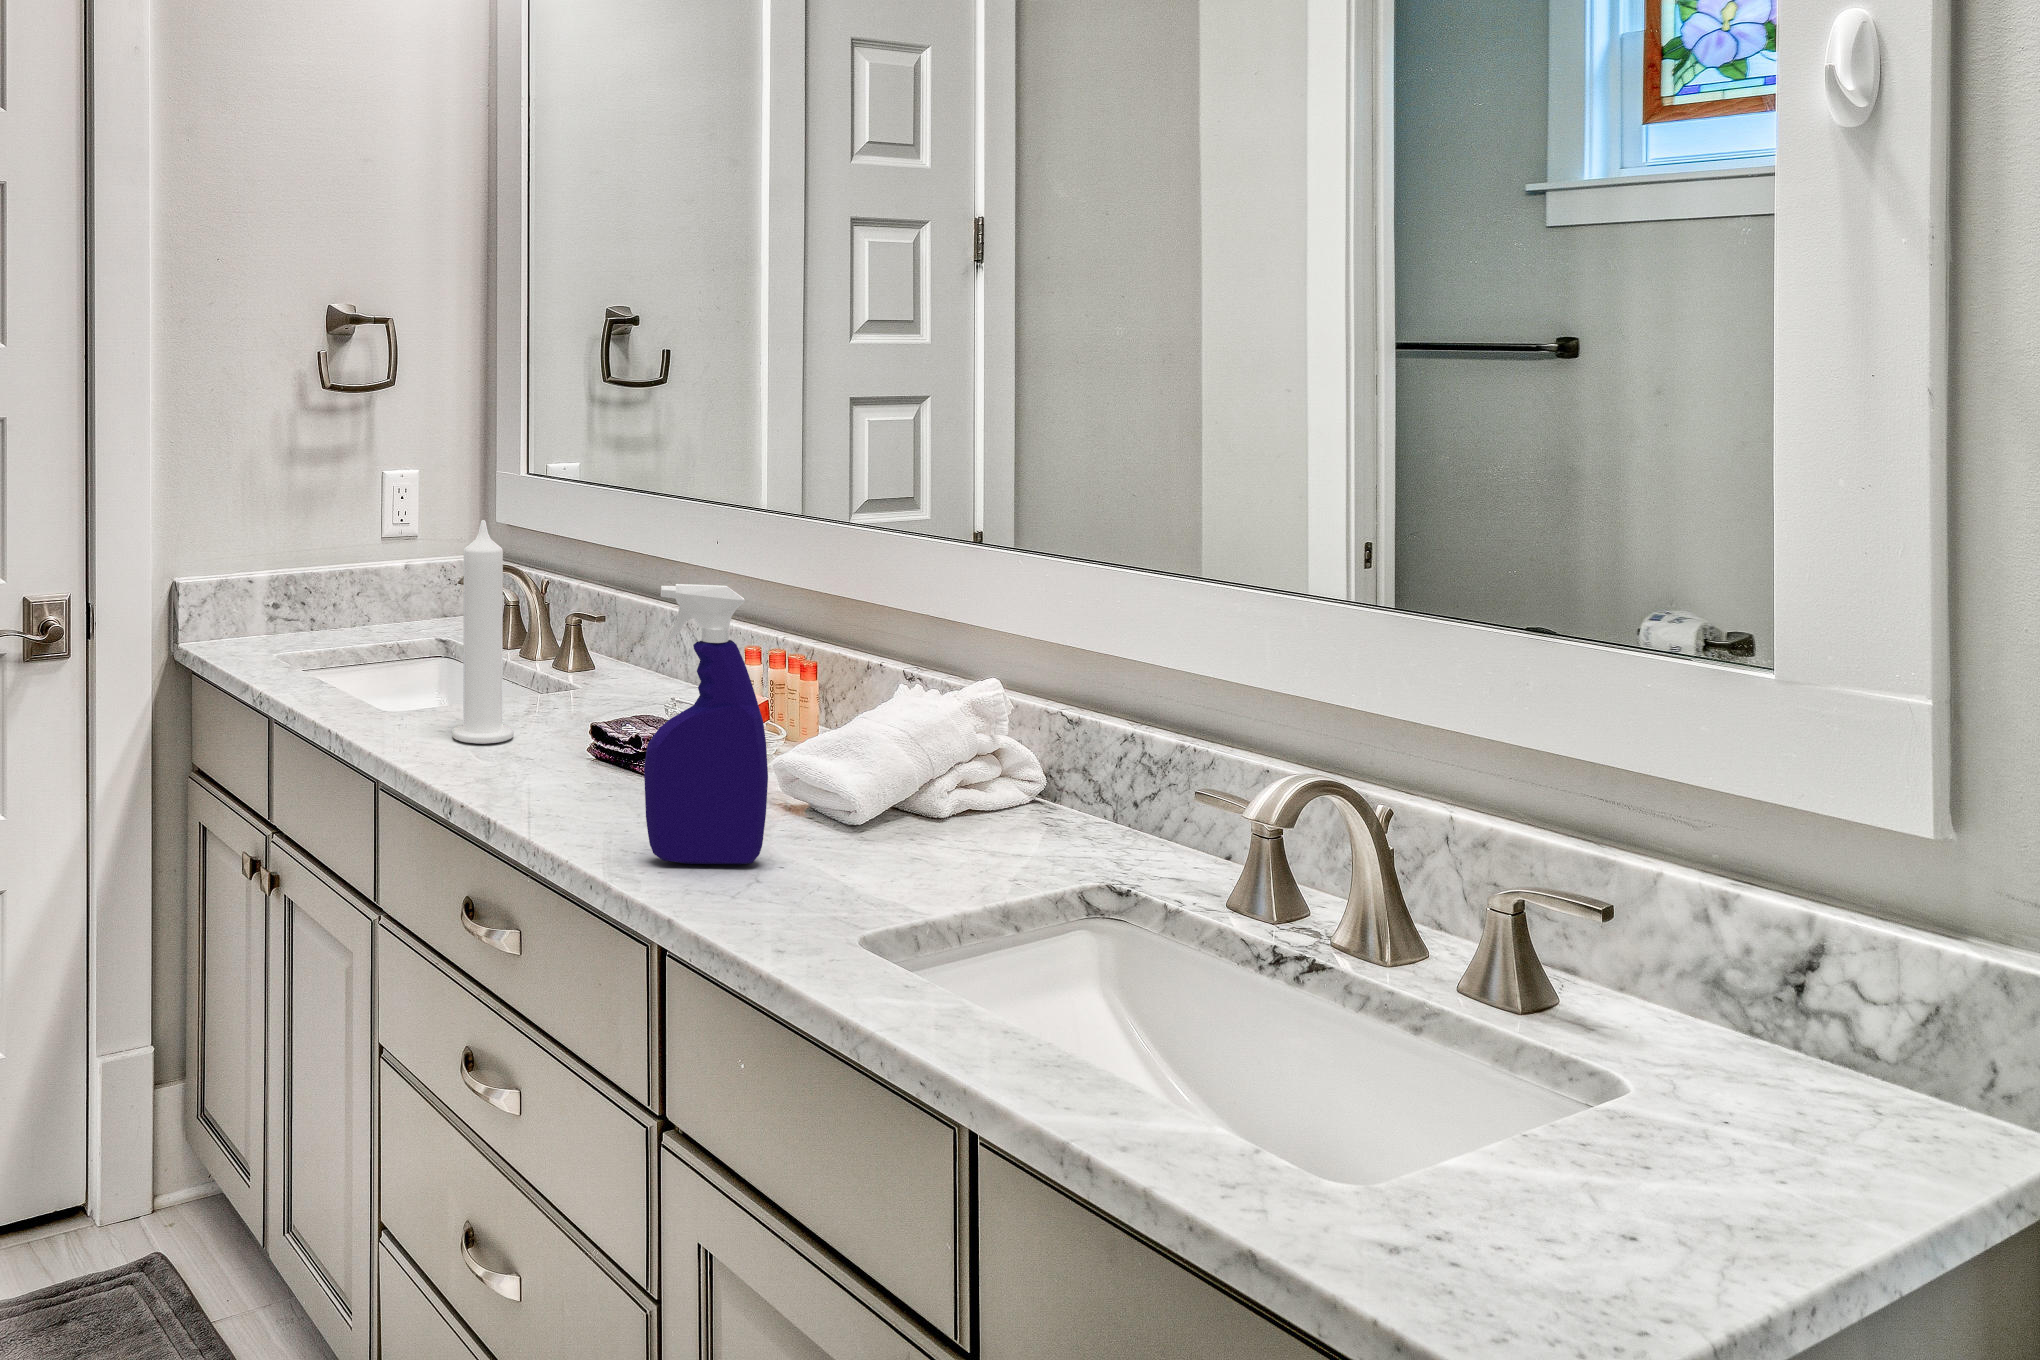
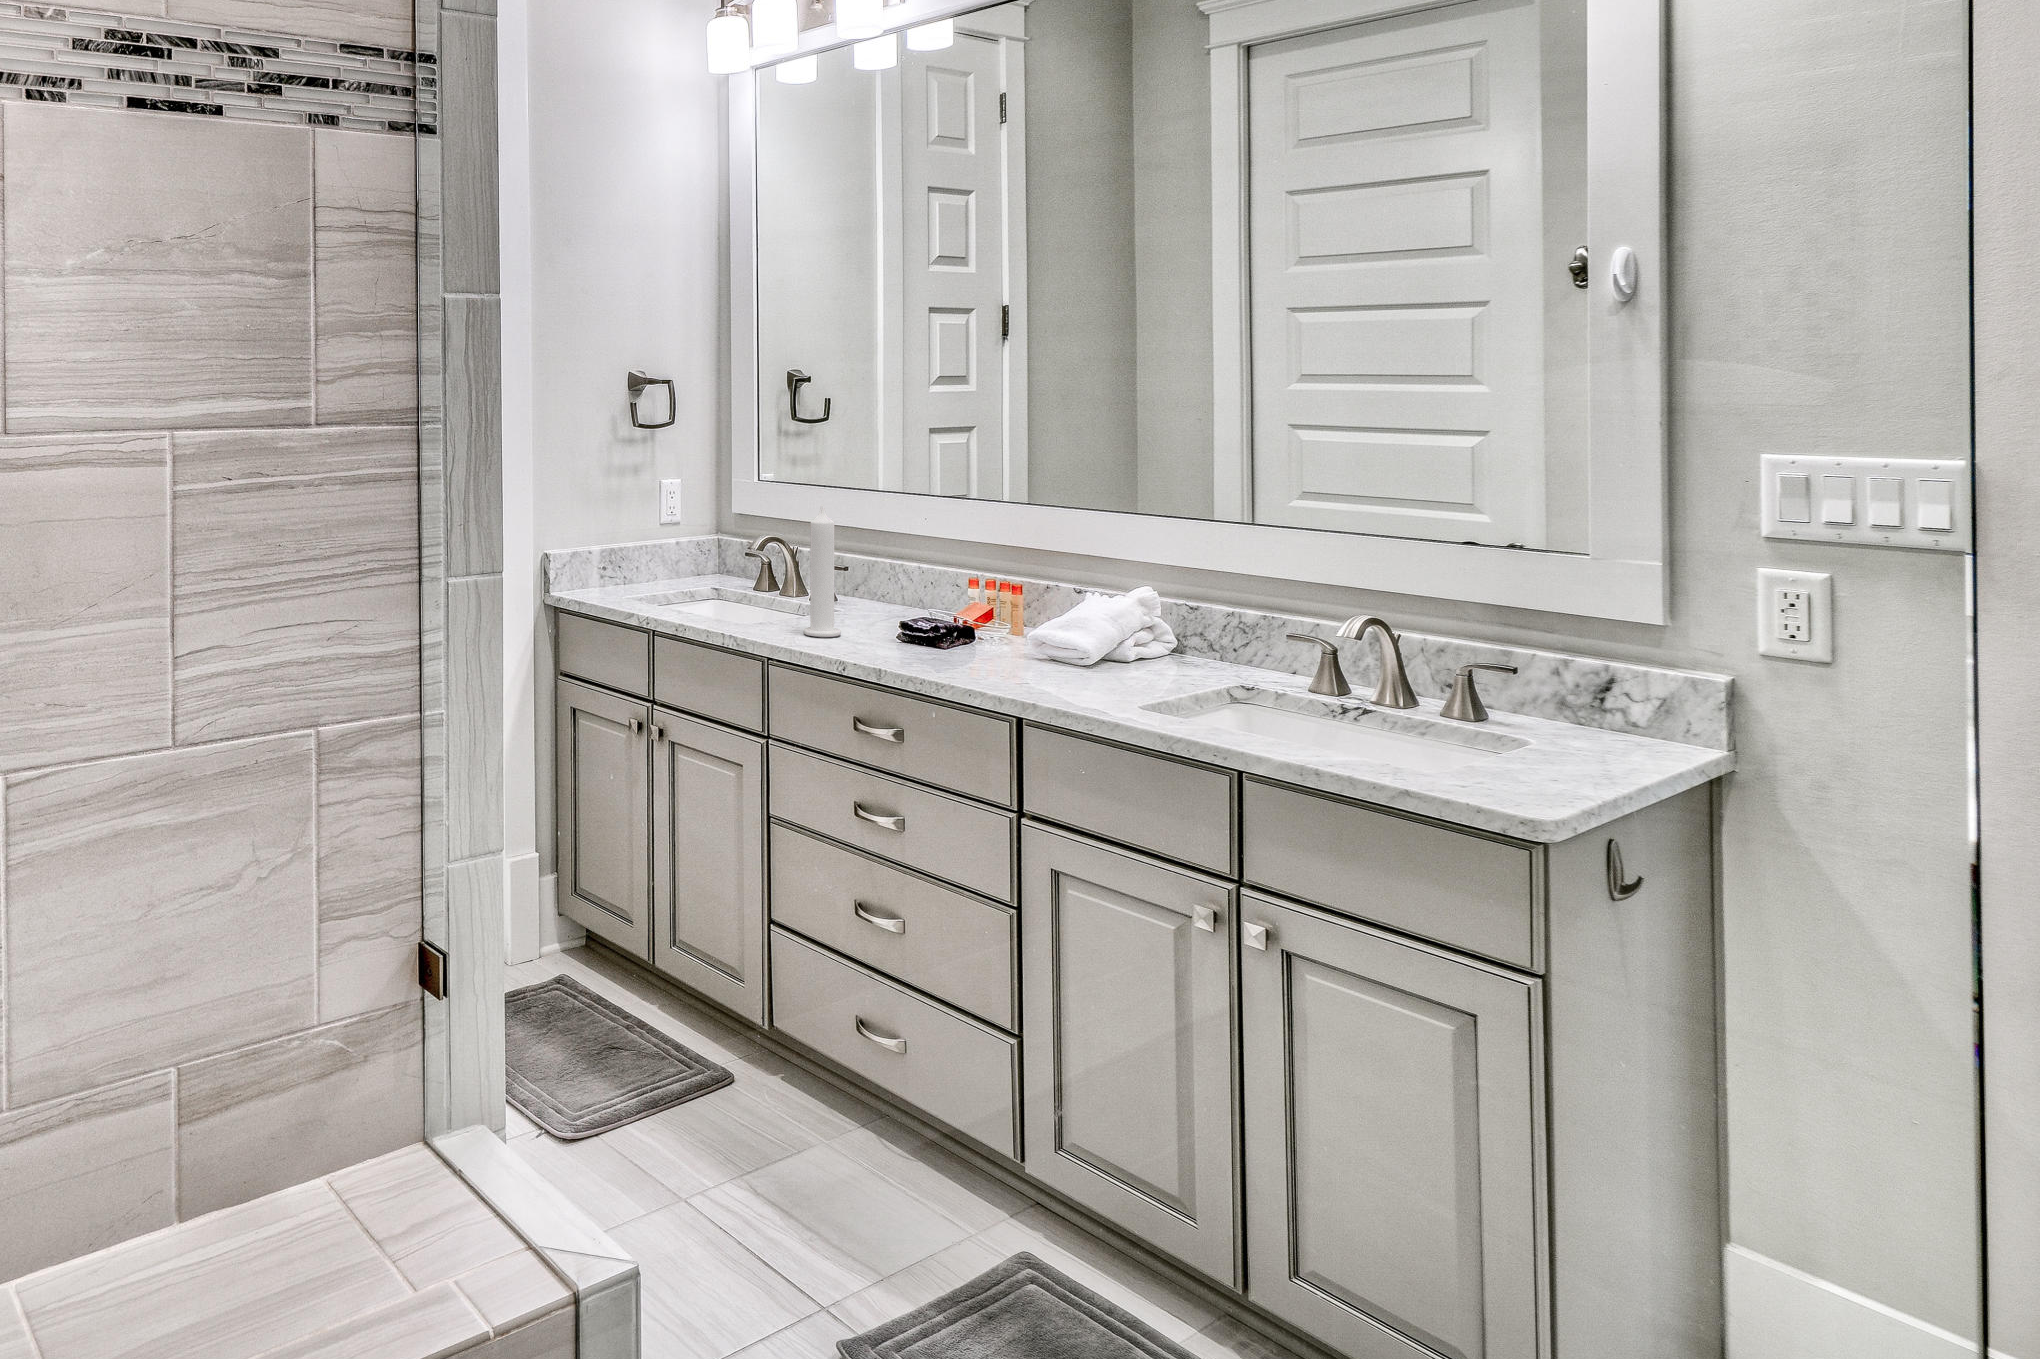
spray bottle: present [644,584,768,864] -> none [992,532,1058,683]

